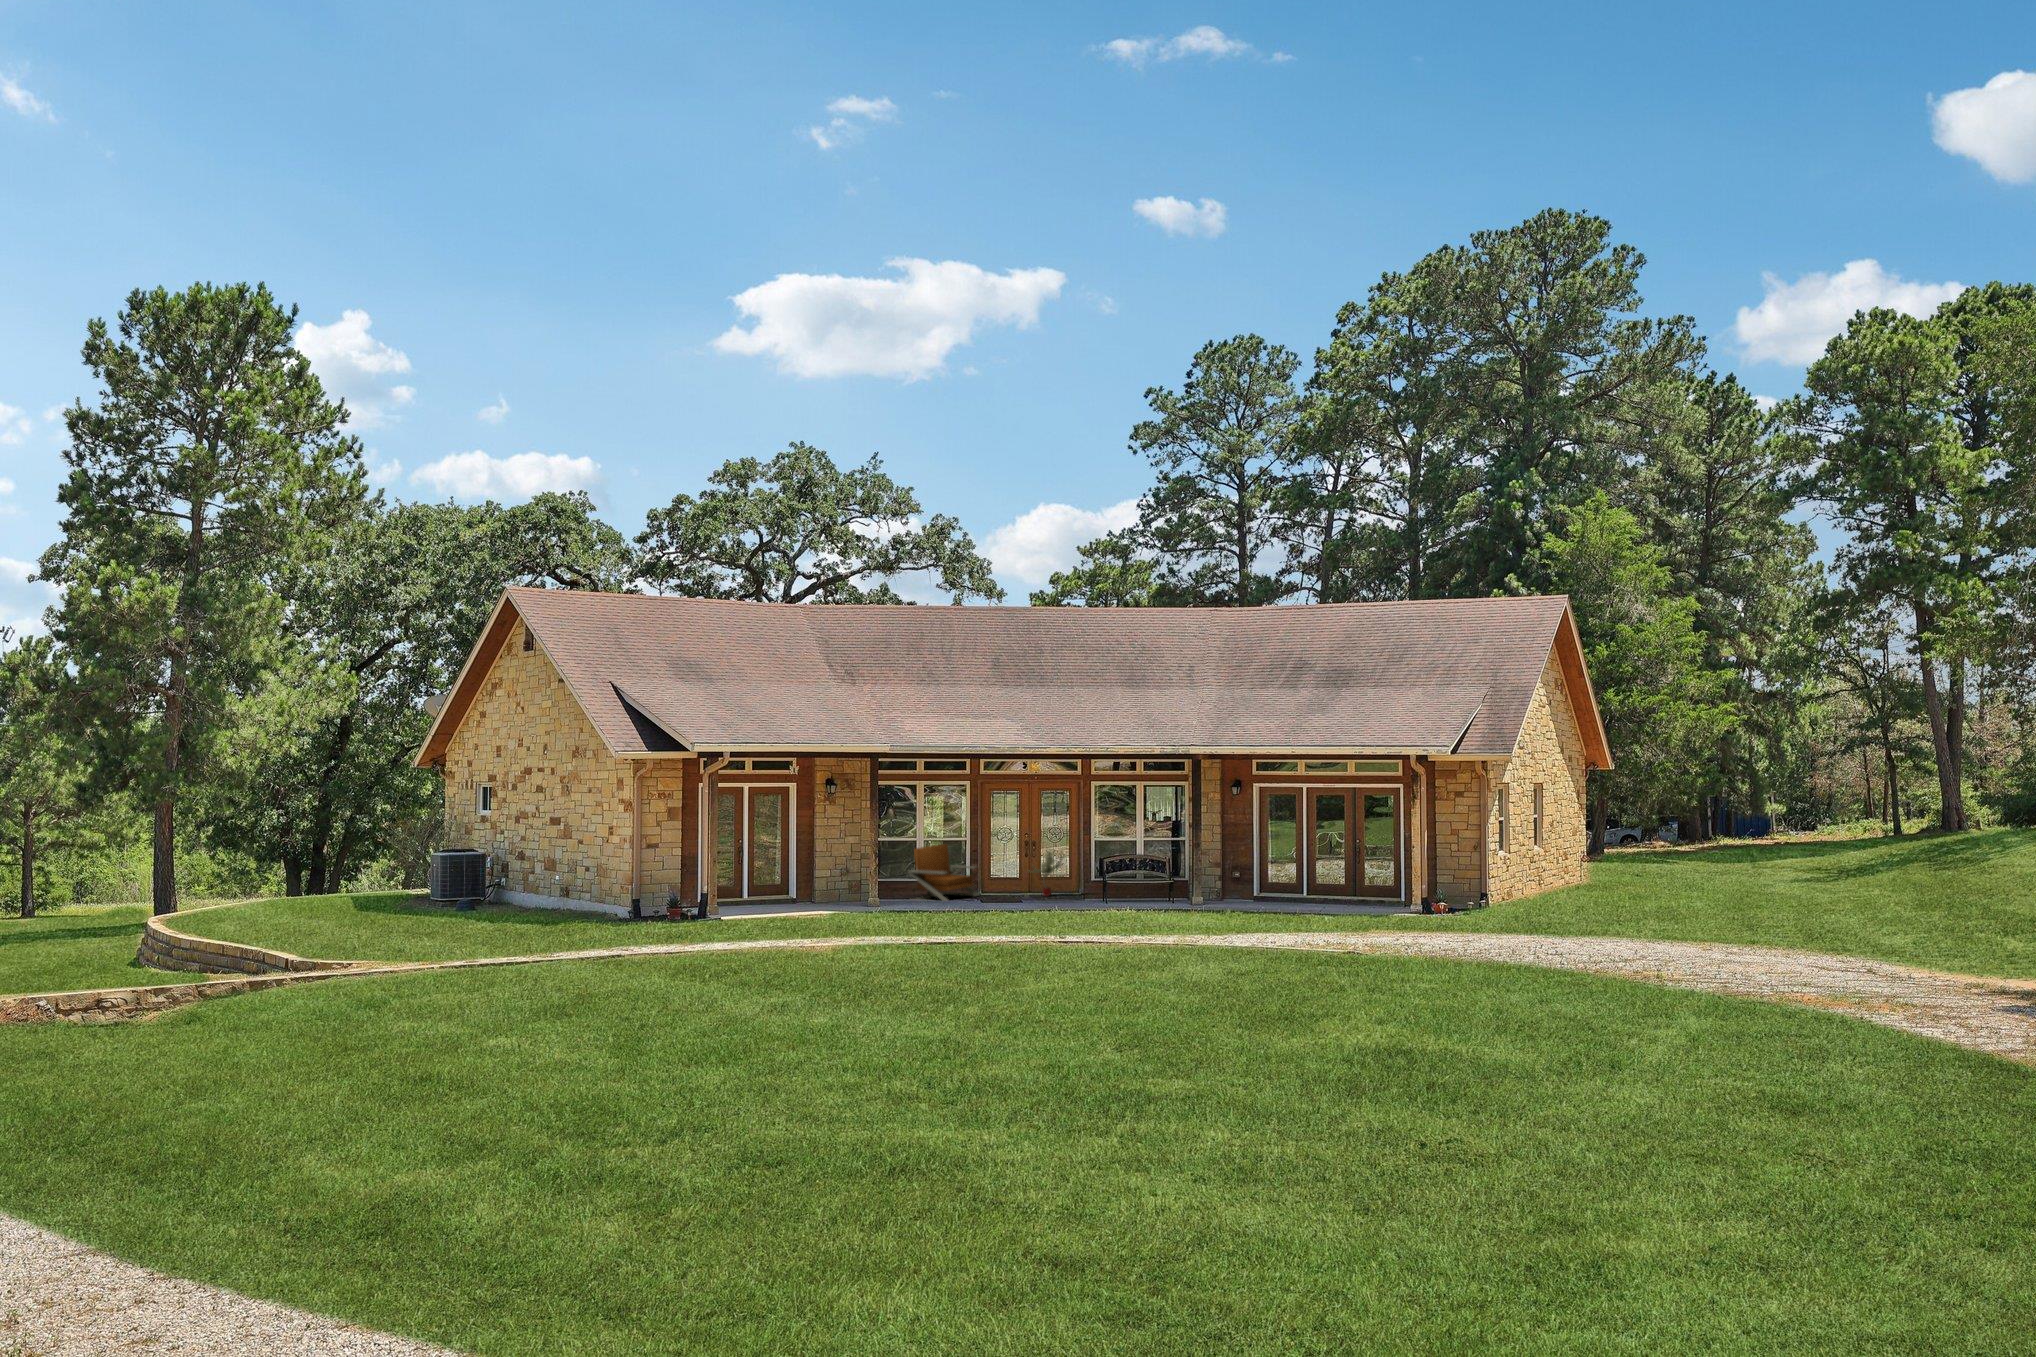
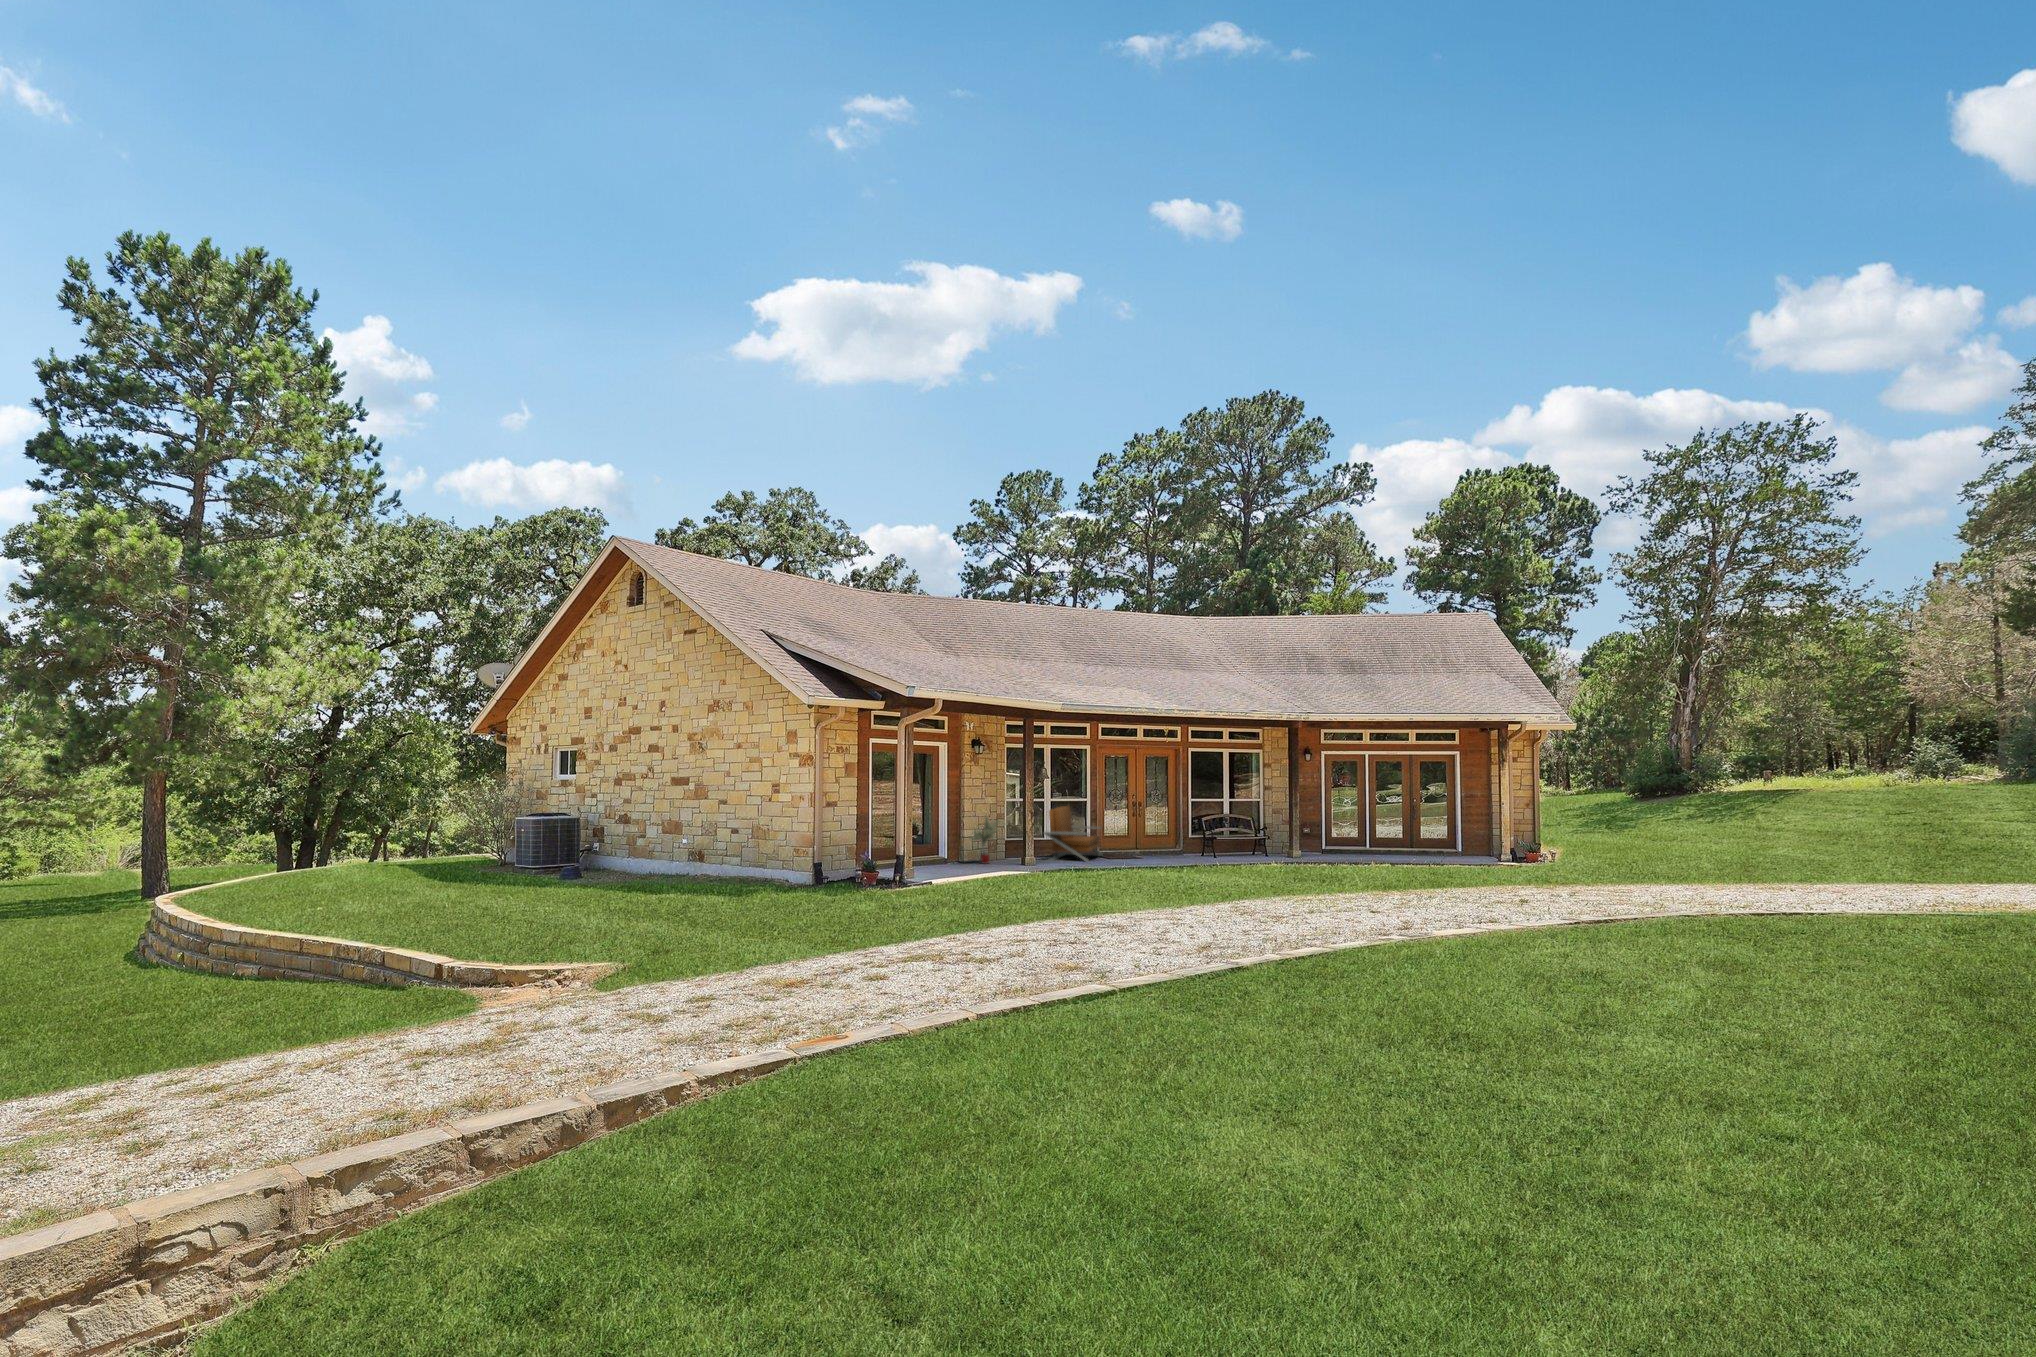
potted tree: present [1029,849,1064,896] -> present [971,817,1000,864]

